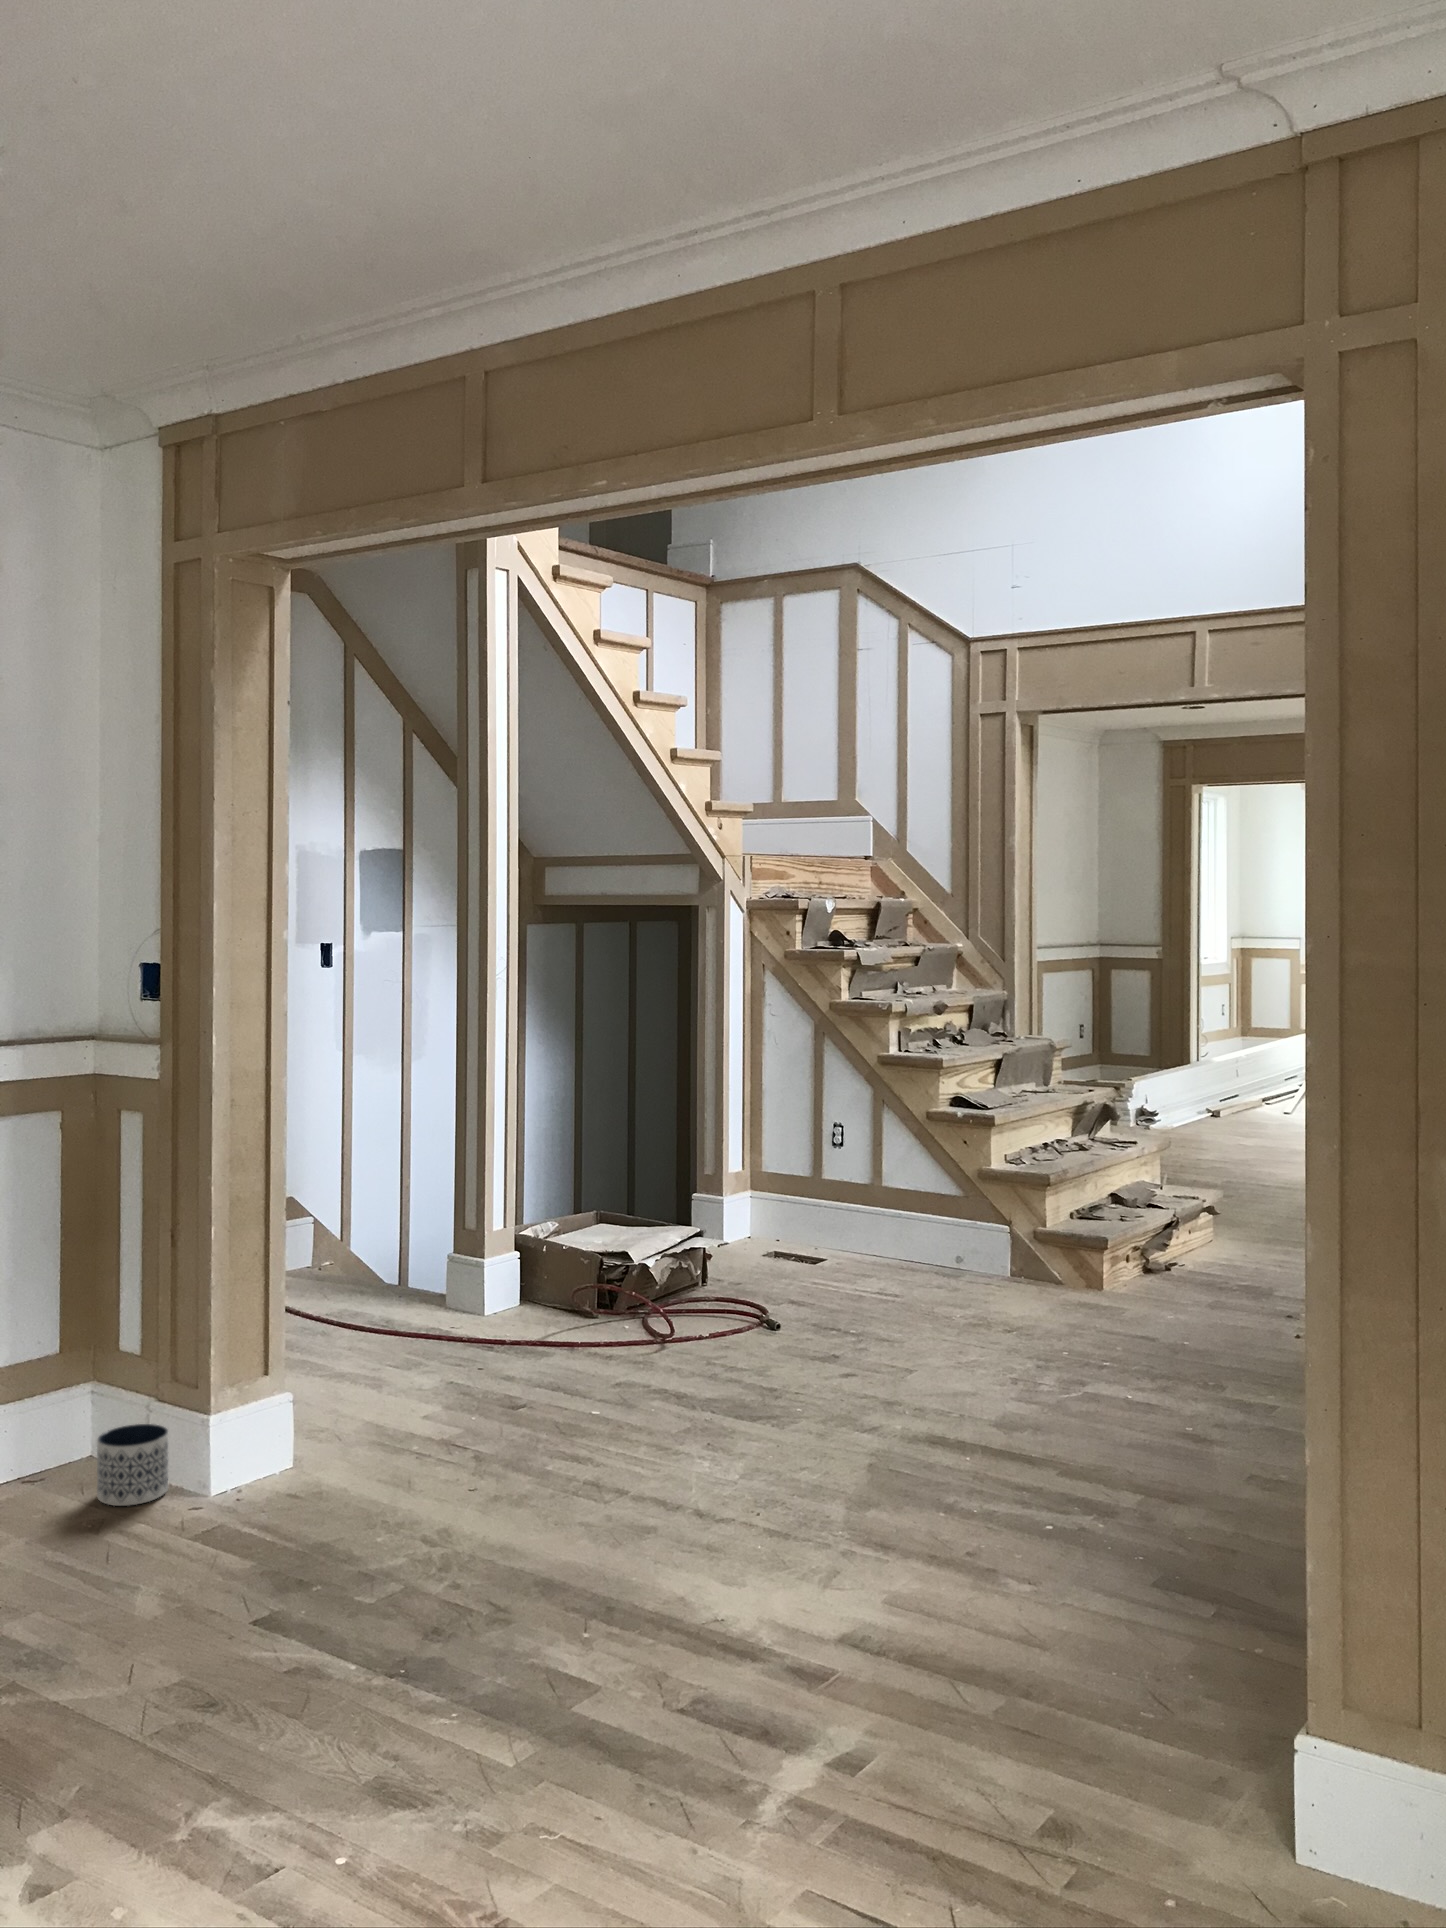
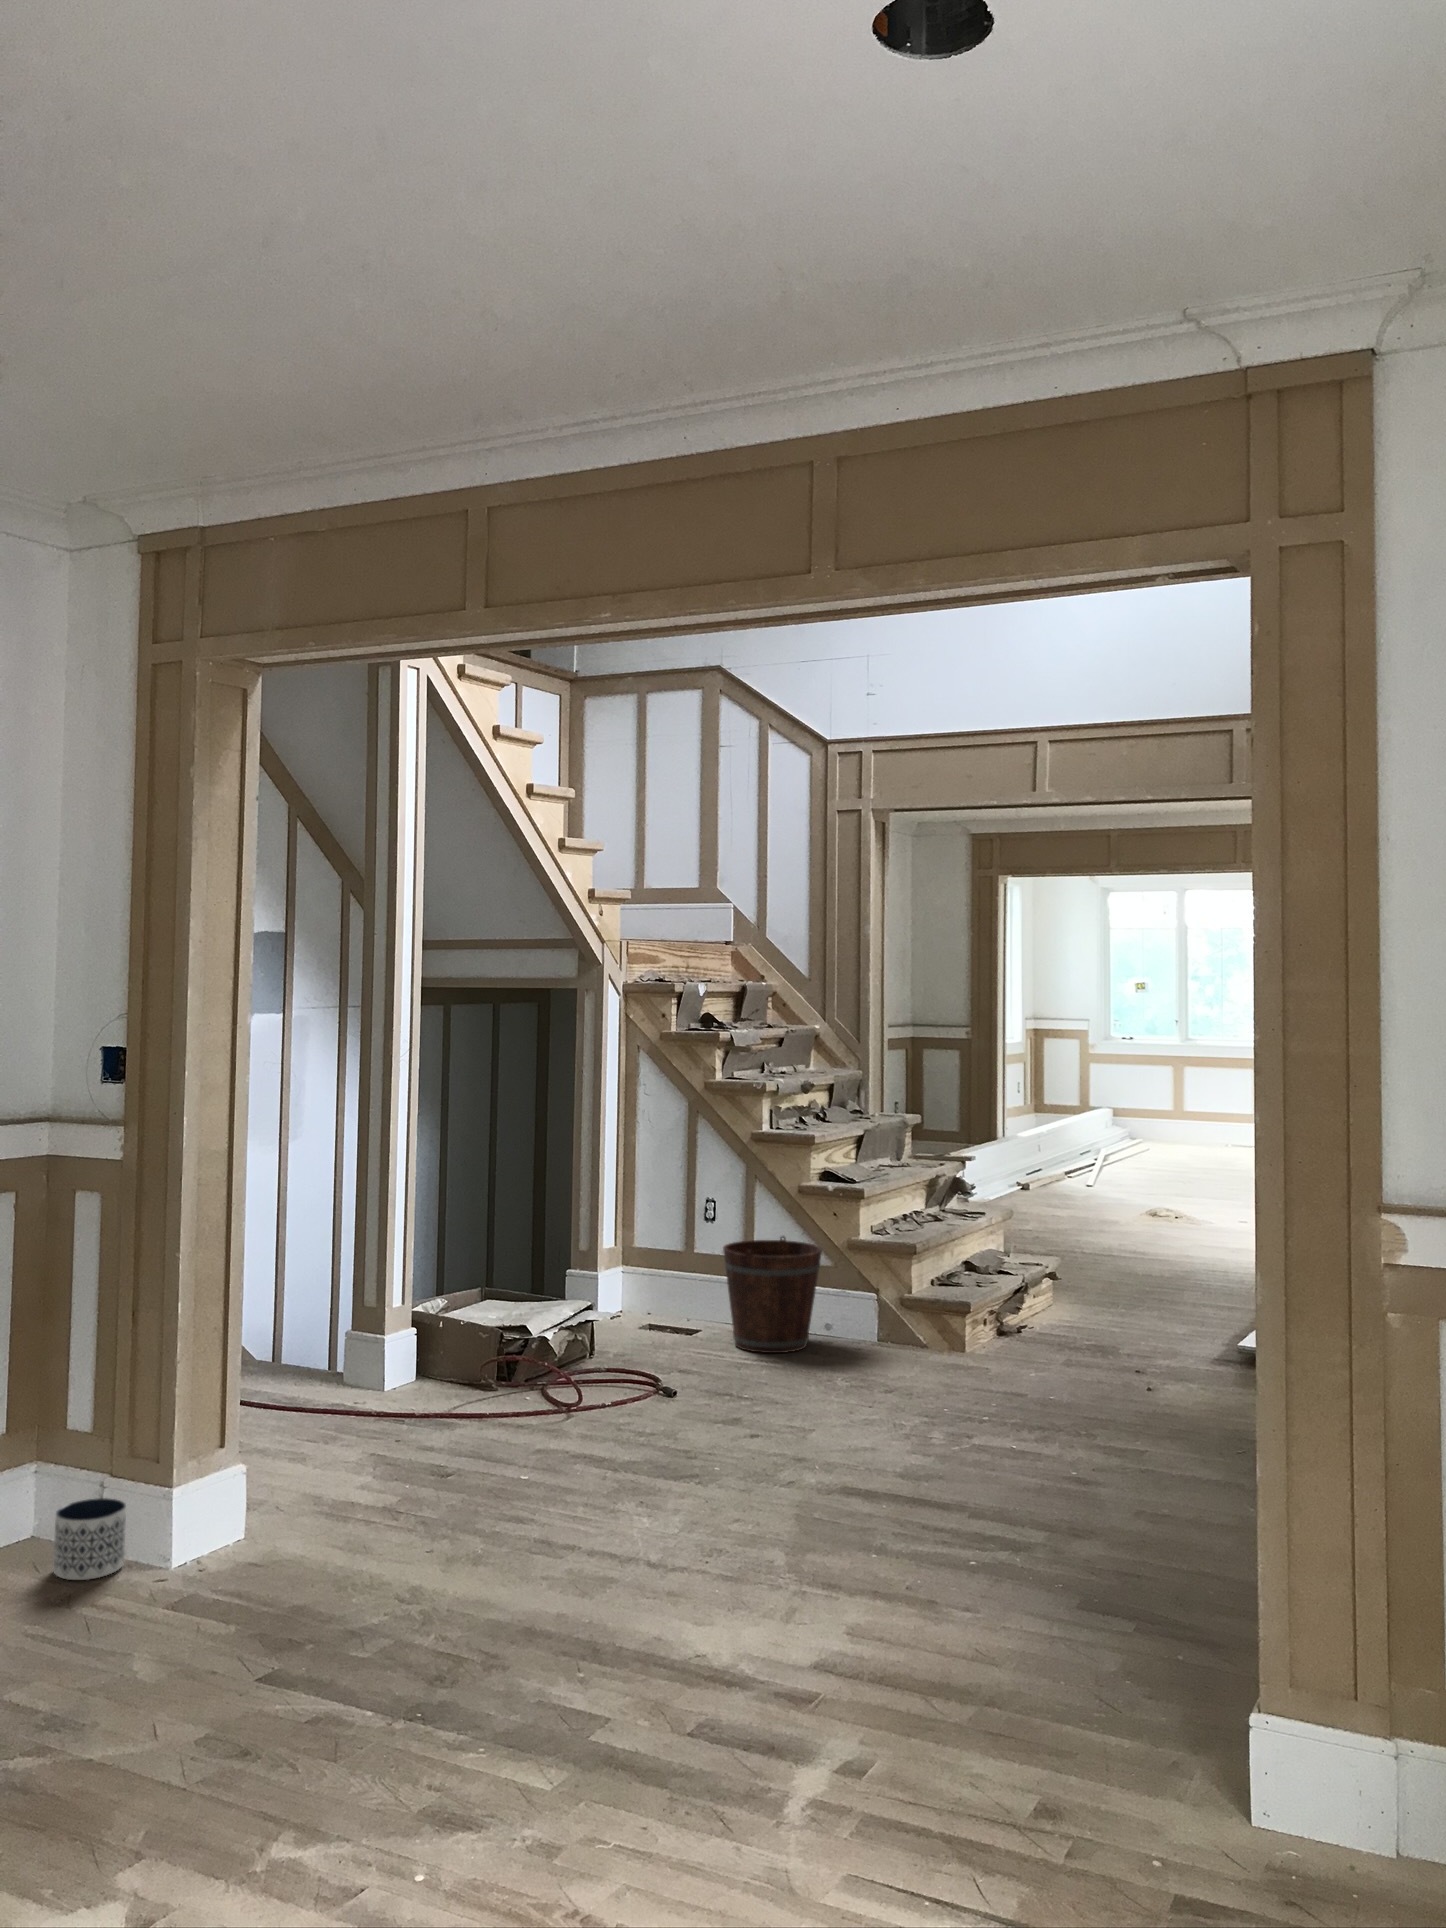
bucket: none [842,1164,947,1288] -> present [723,1236,822,1353]

